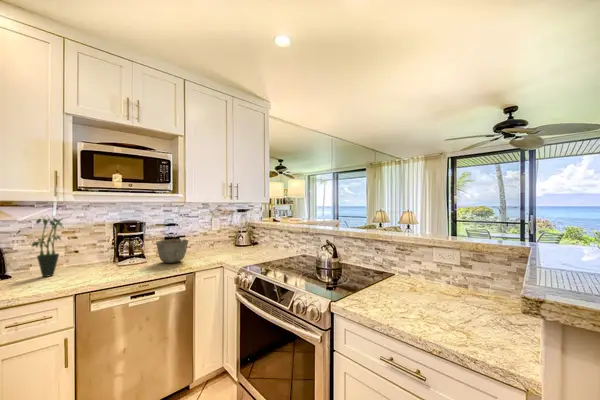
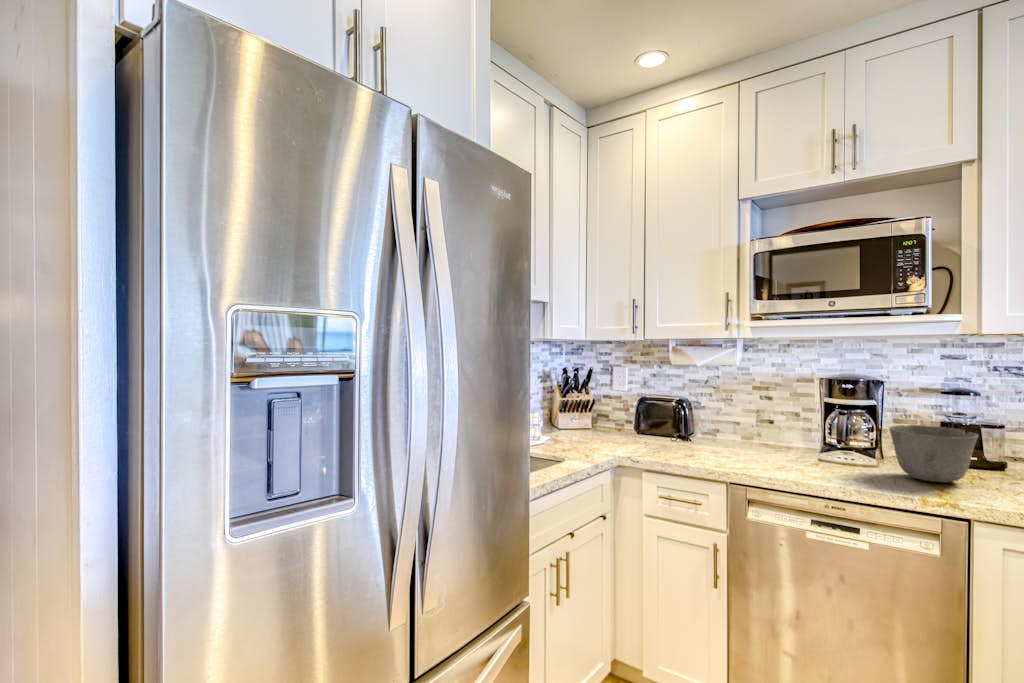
potted plant: present [32,218,62,277] -> none [702,359,746,449]

